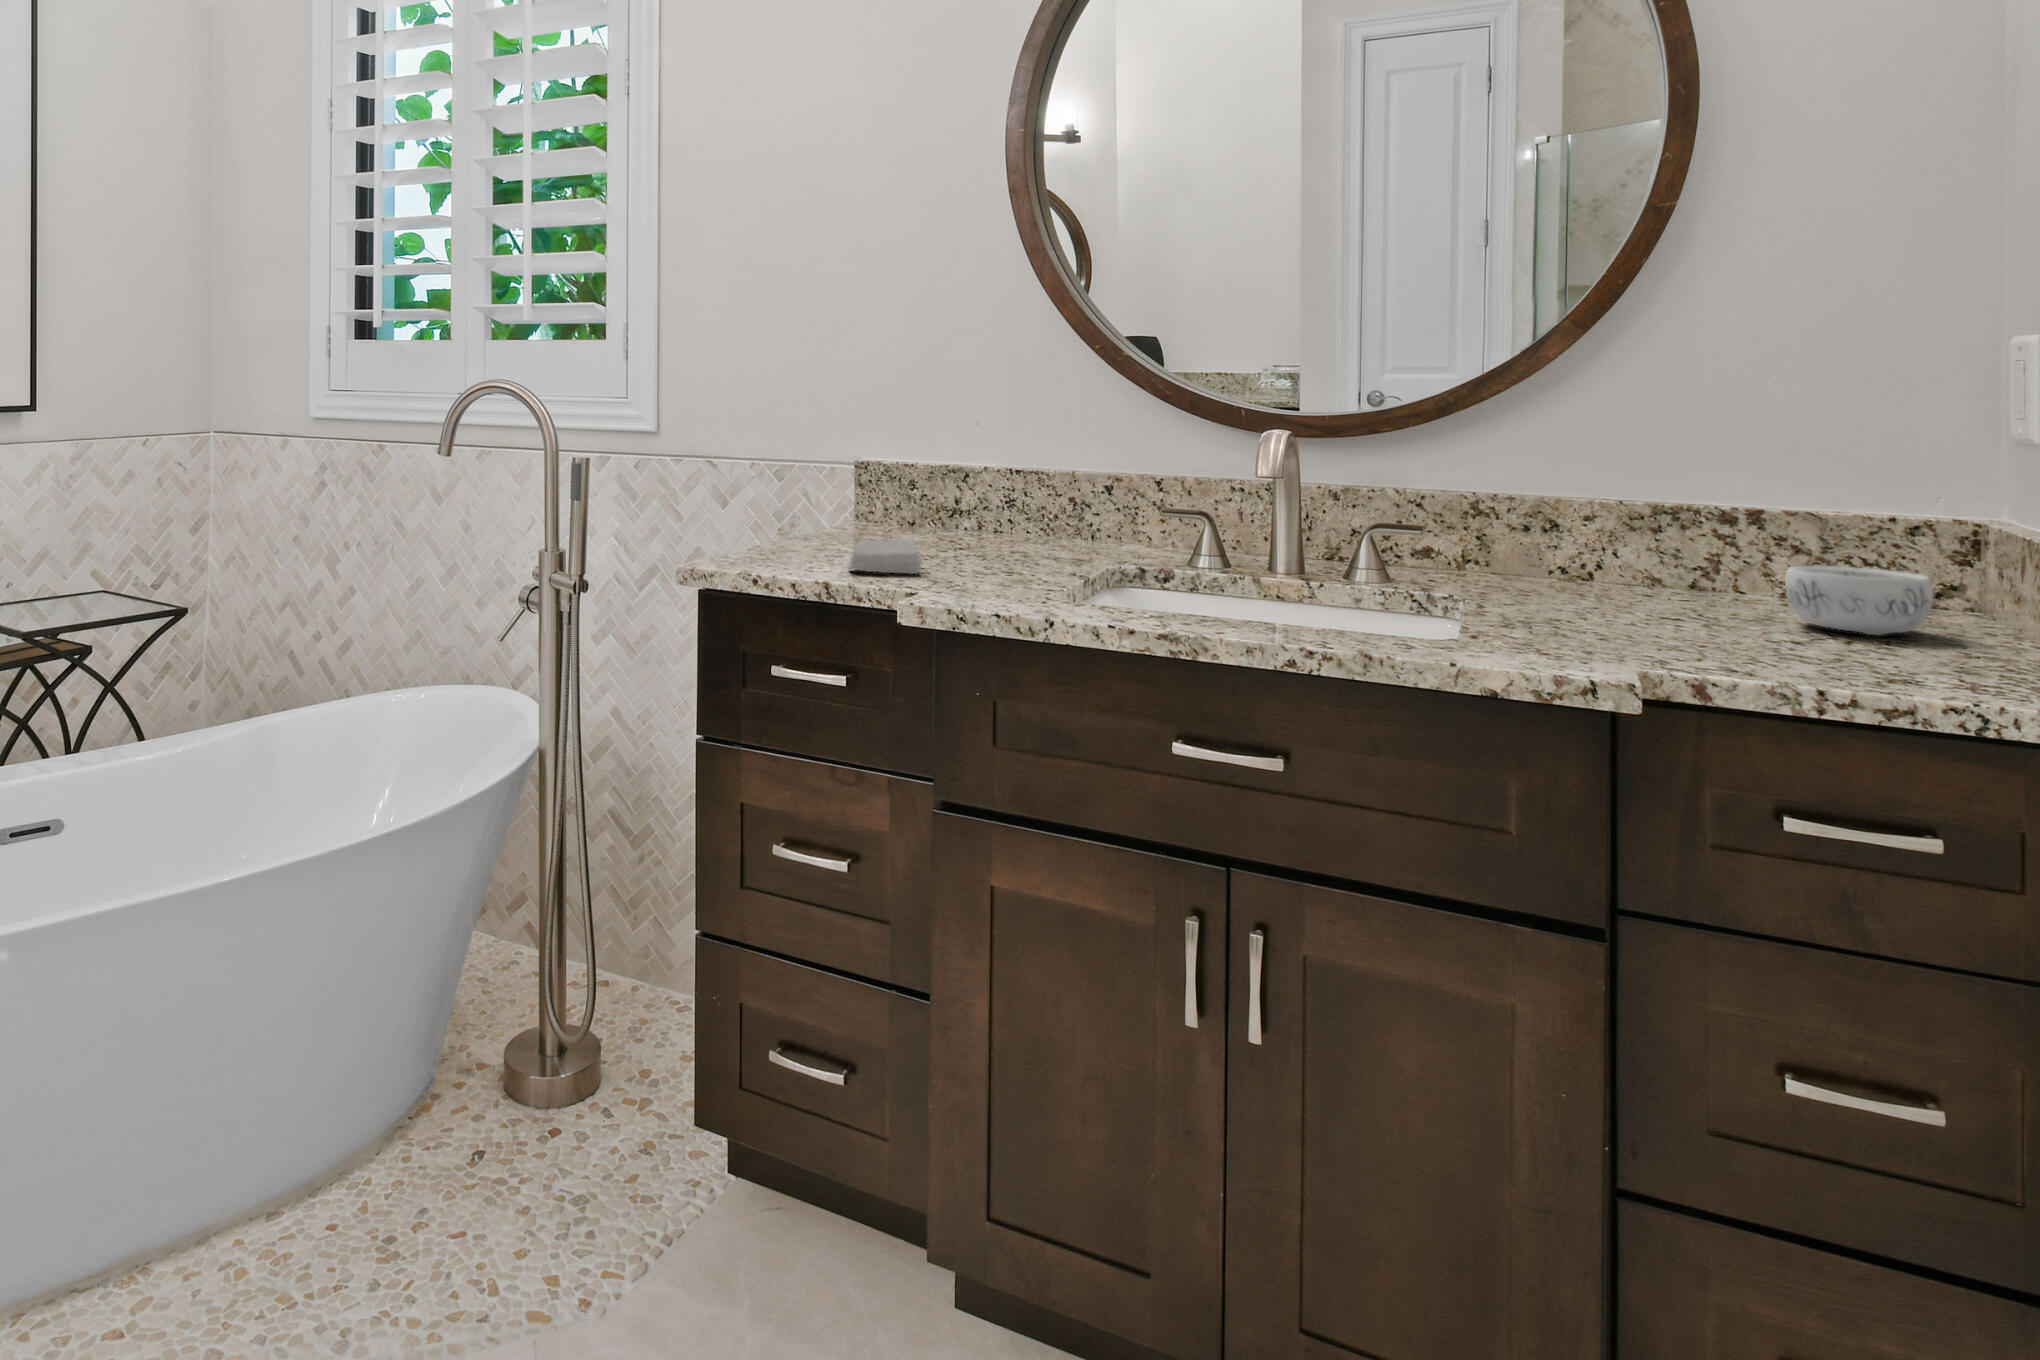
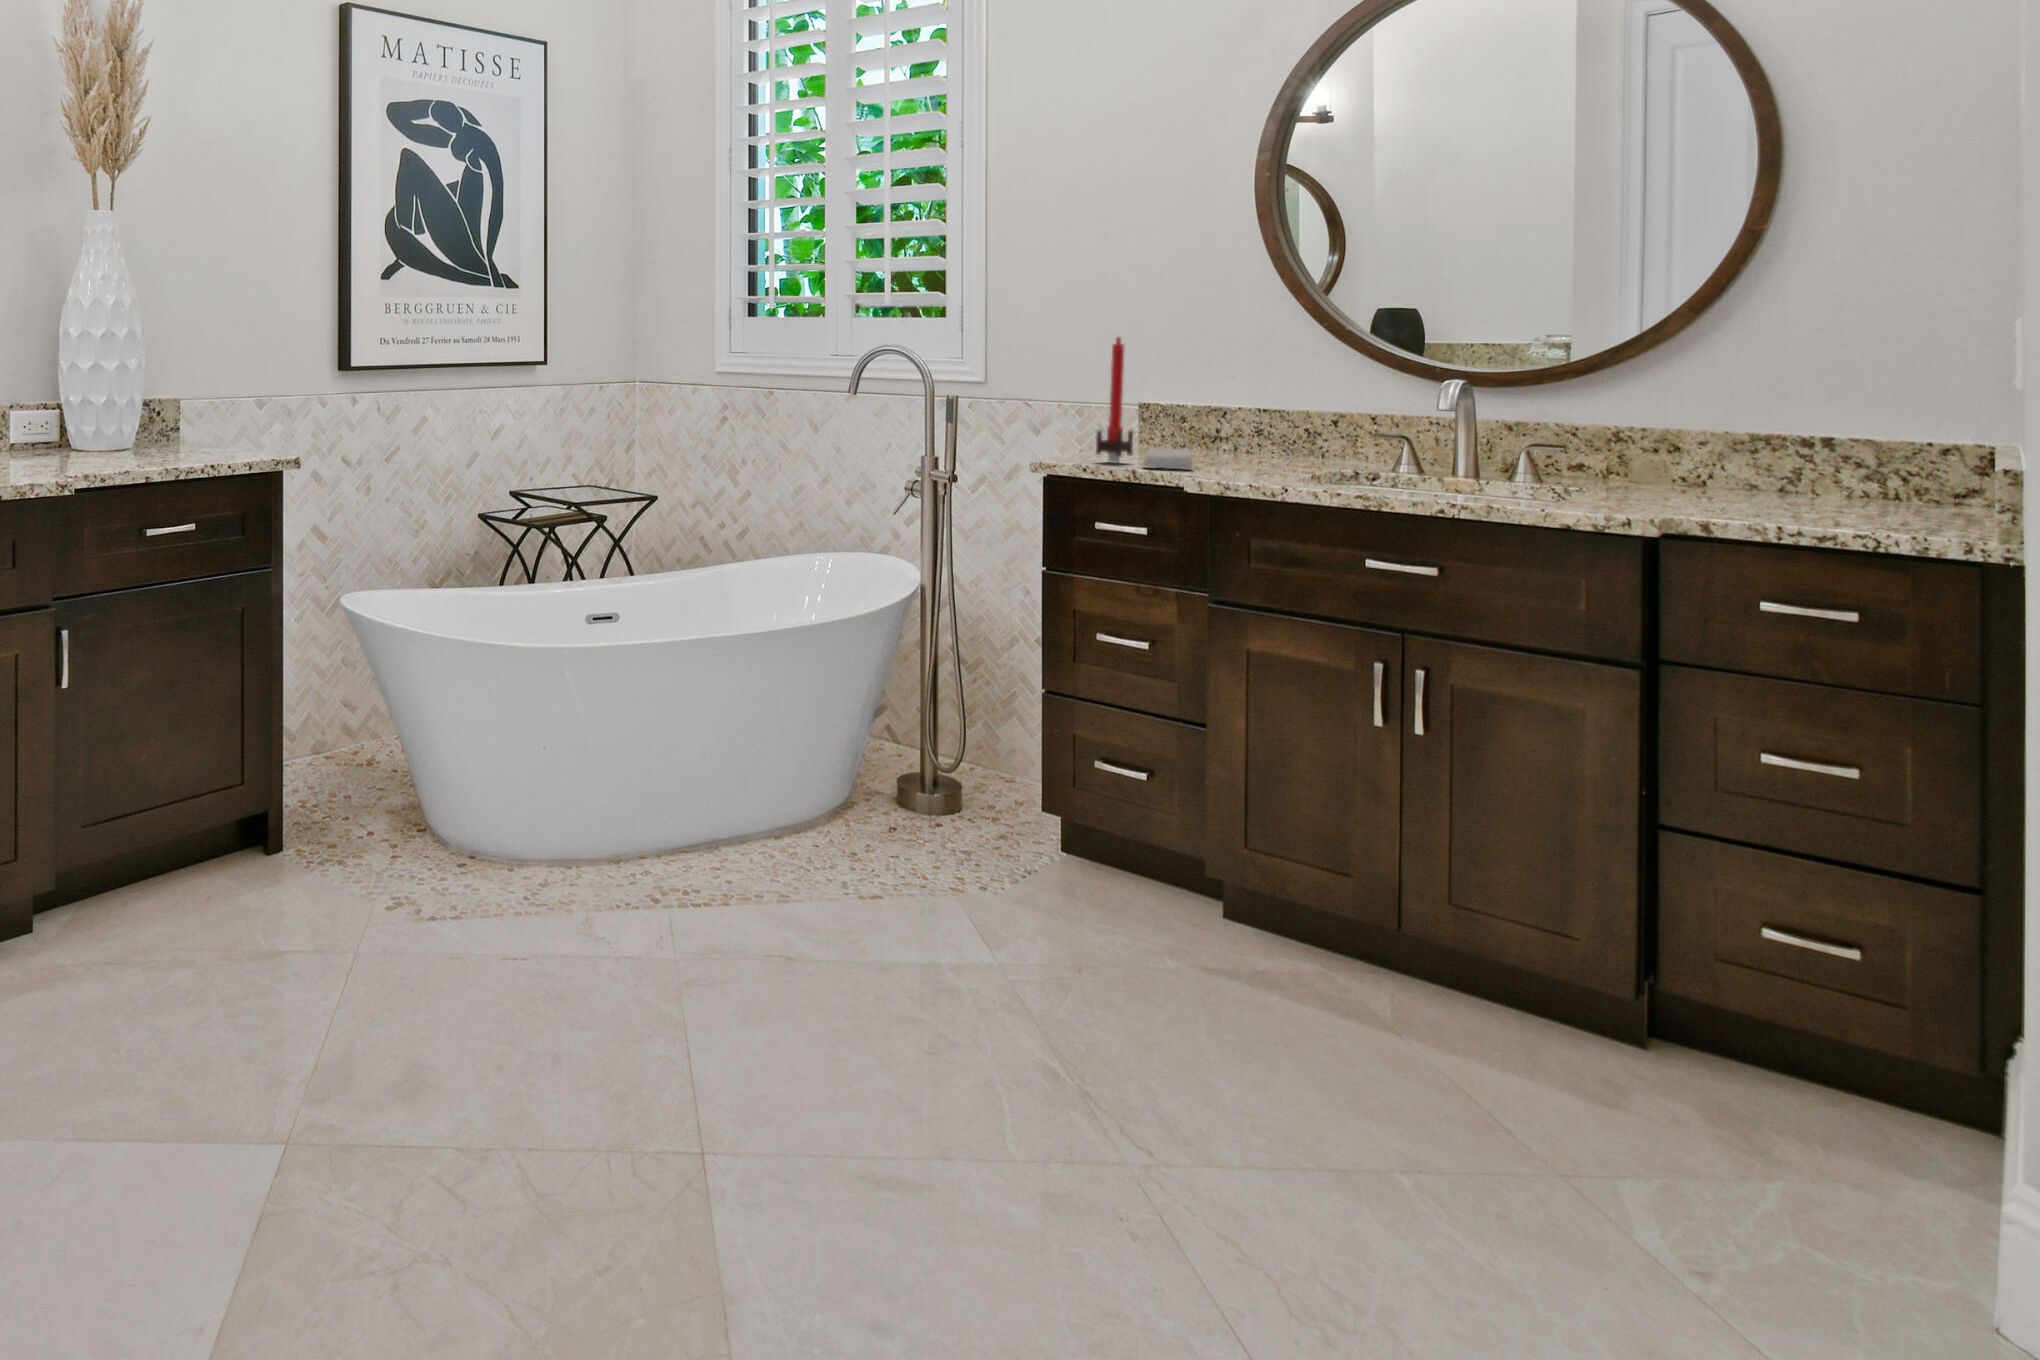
candle: none [785,367,838,560] -> present [1096,337,1133,463]
decorative bowl: present [1785,566,1933,636] -> none [1823,470,1929,513]

